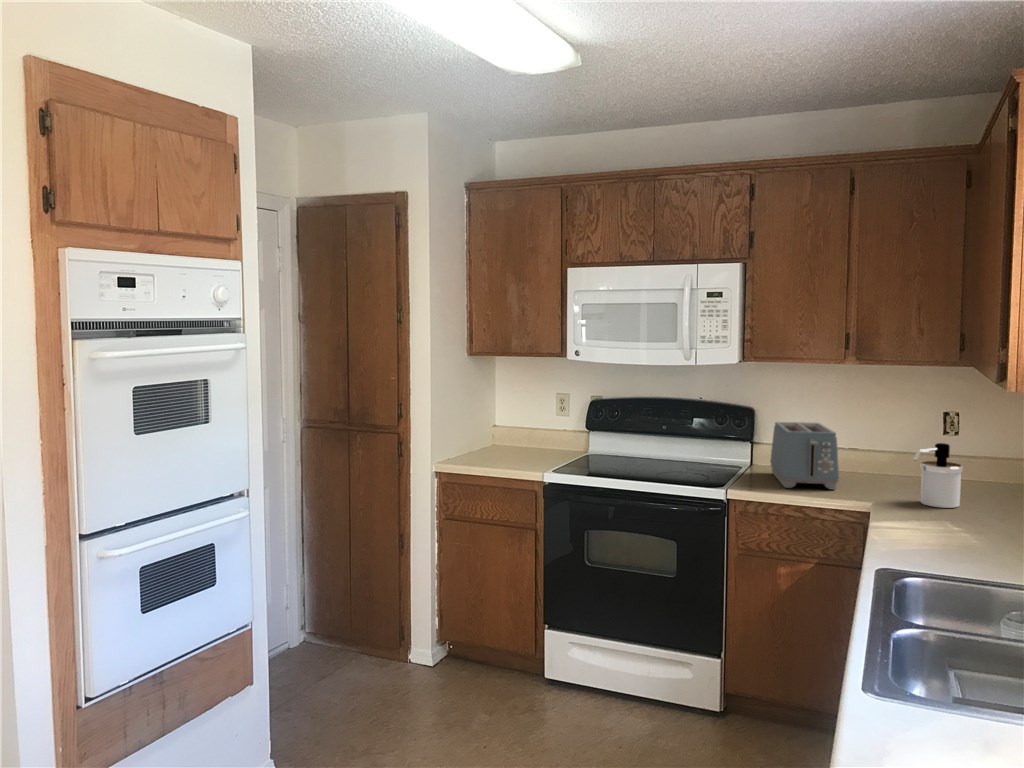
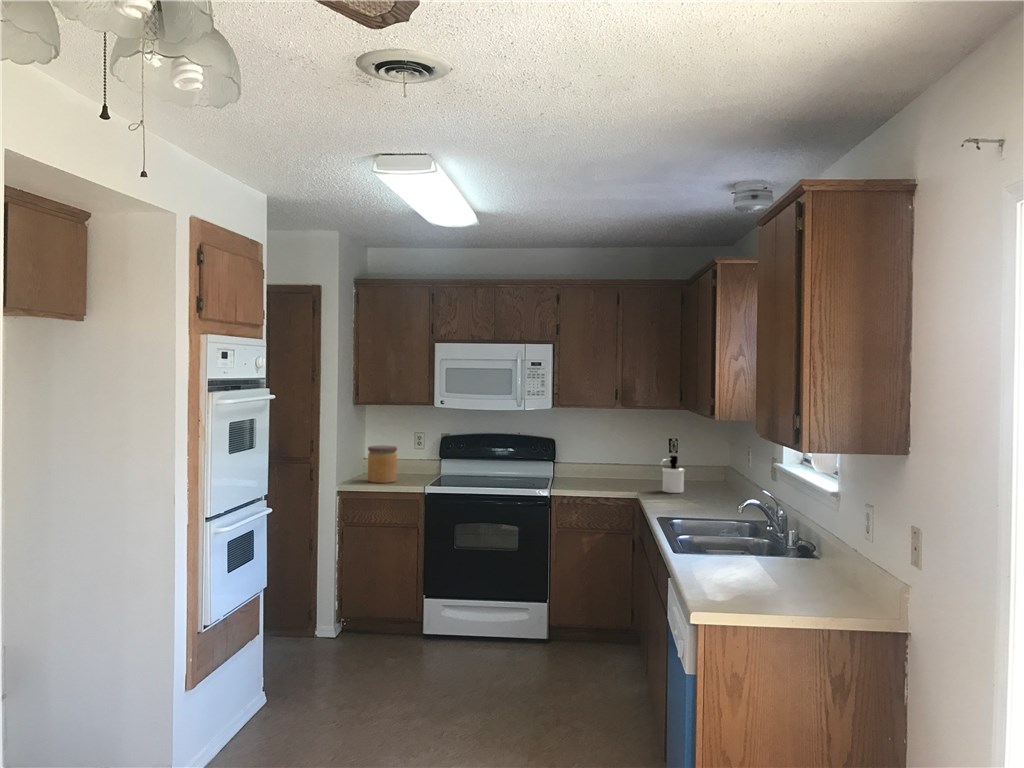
jar: none [477,412,516,465] -> present [368,445,397,483]
toaster: present [770,422,839,490] -> none [569,447,616,488]

